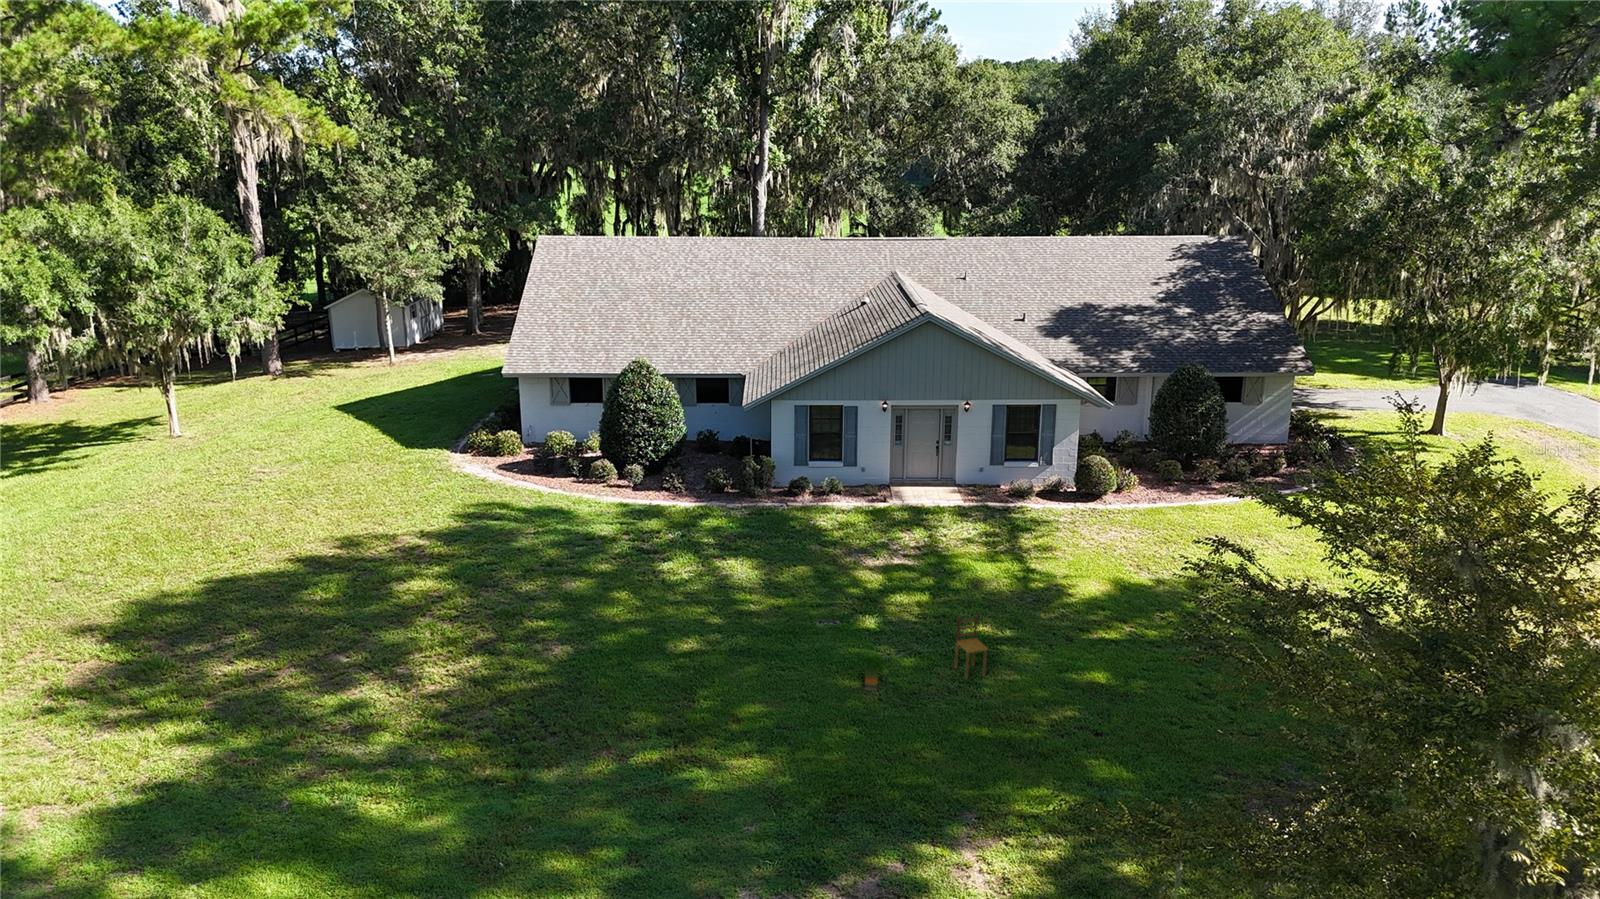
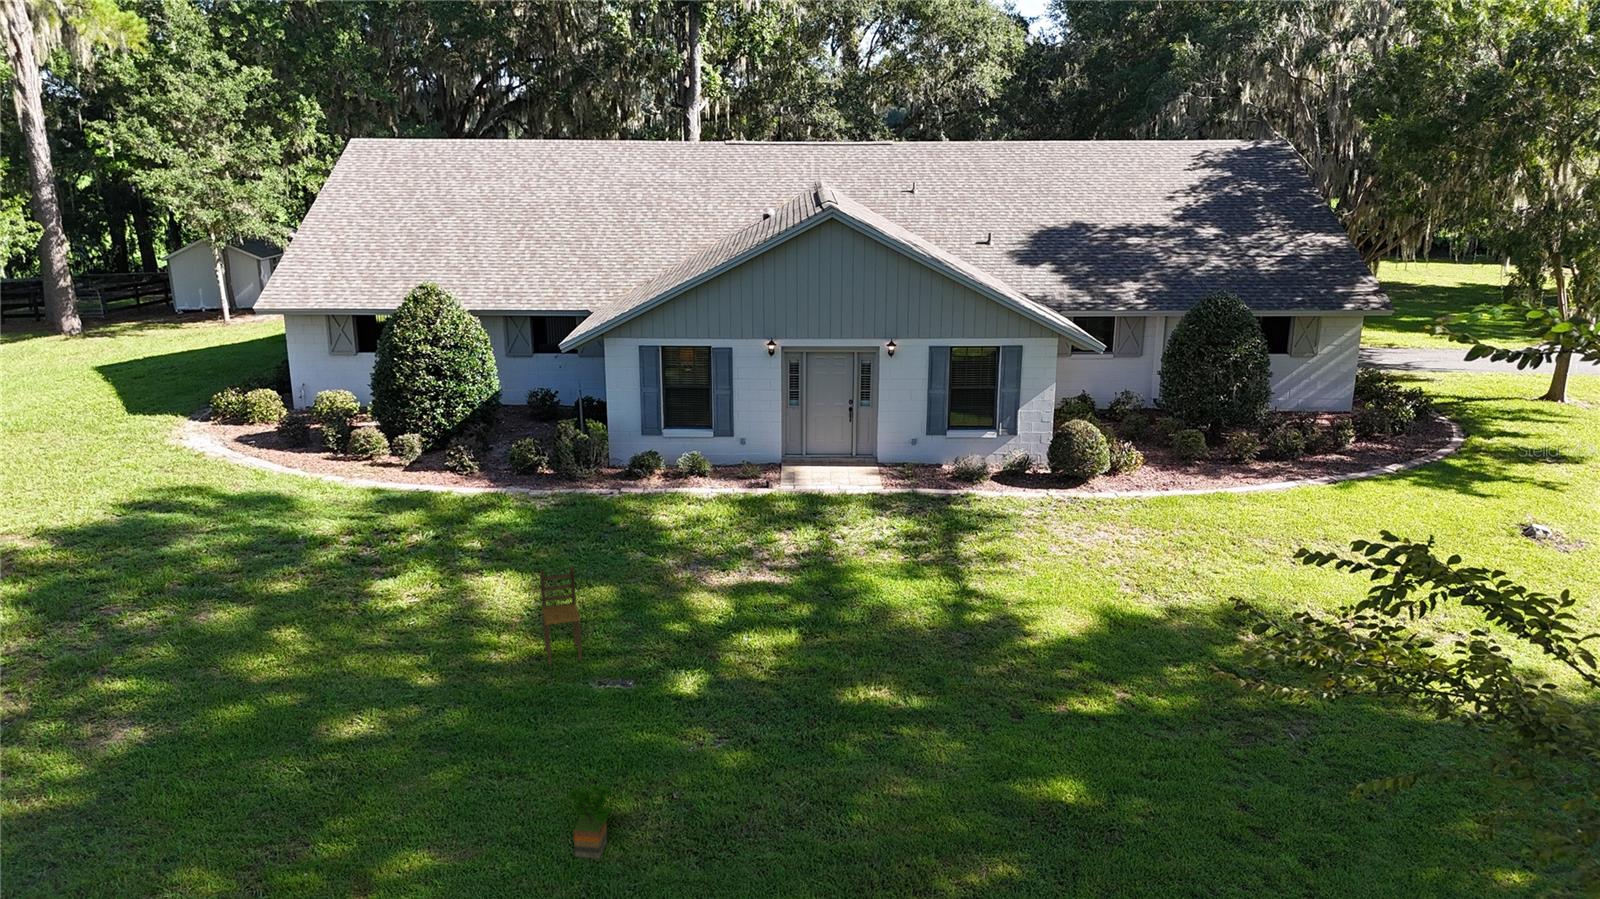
chair: present [954,614,987,679] -> present [540,567,582,664]

